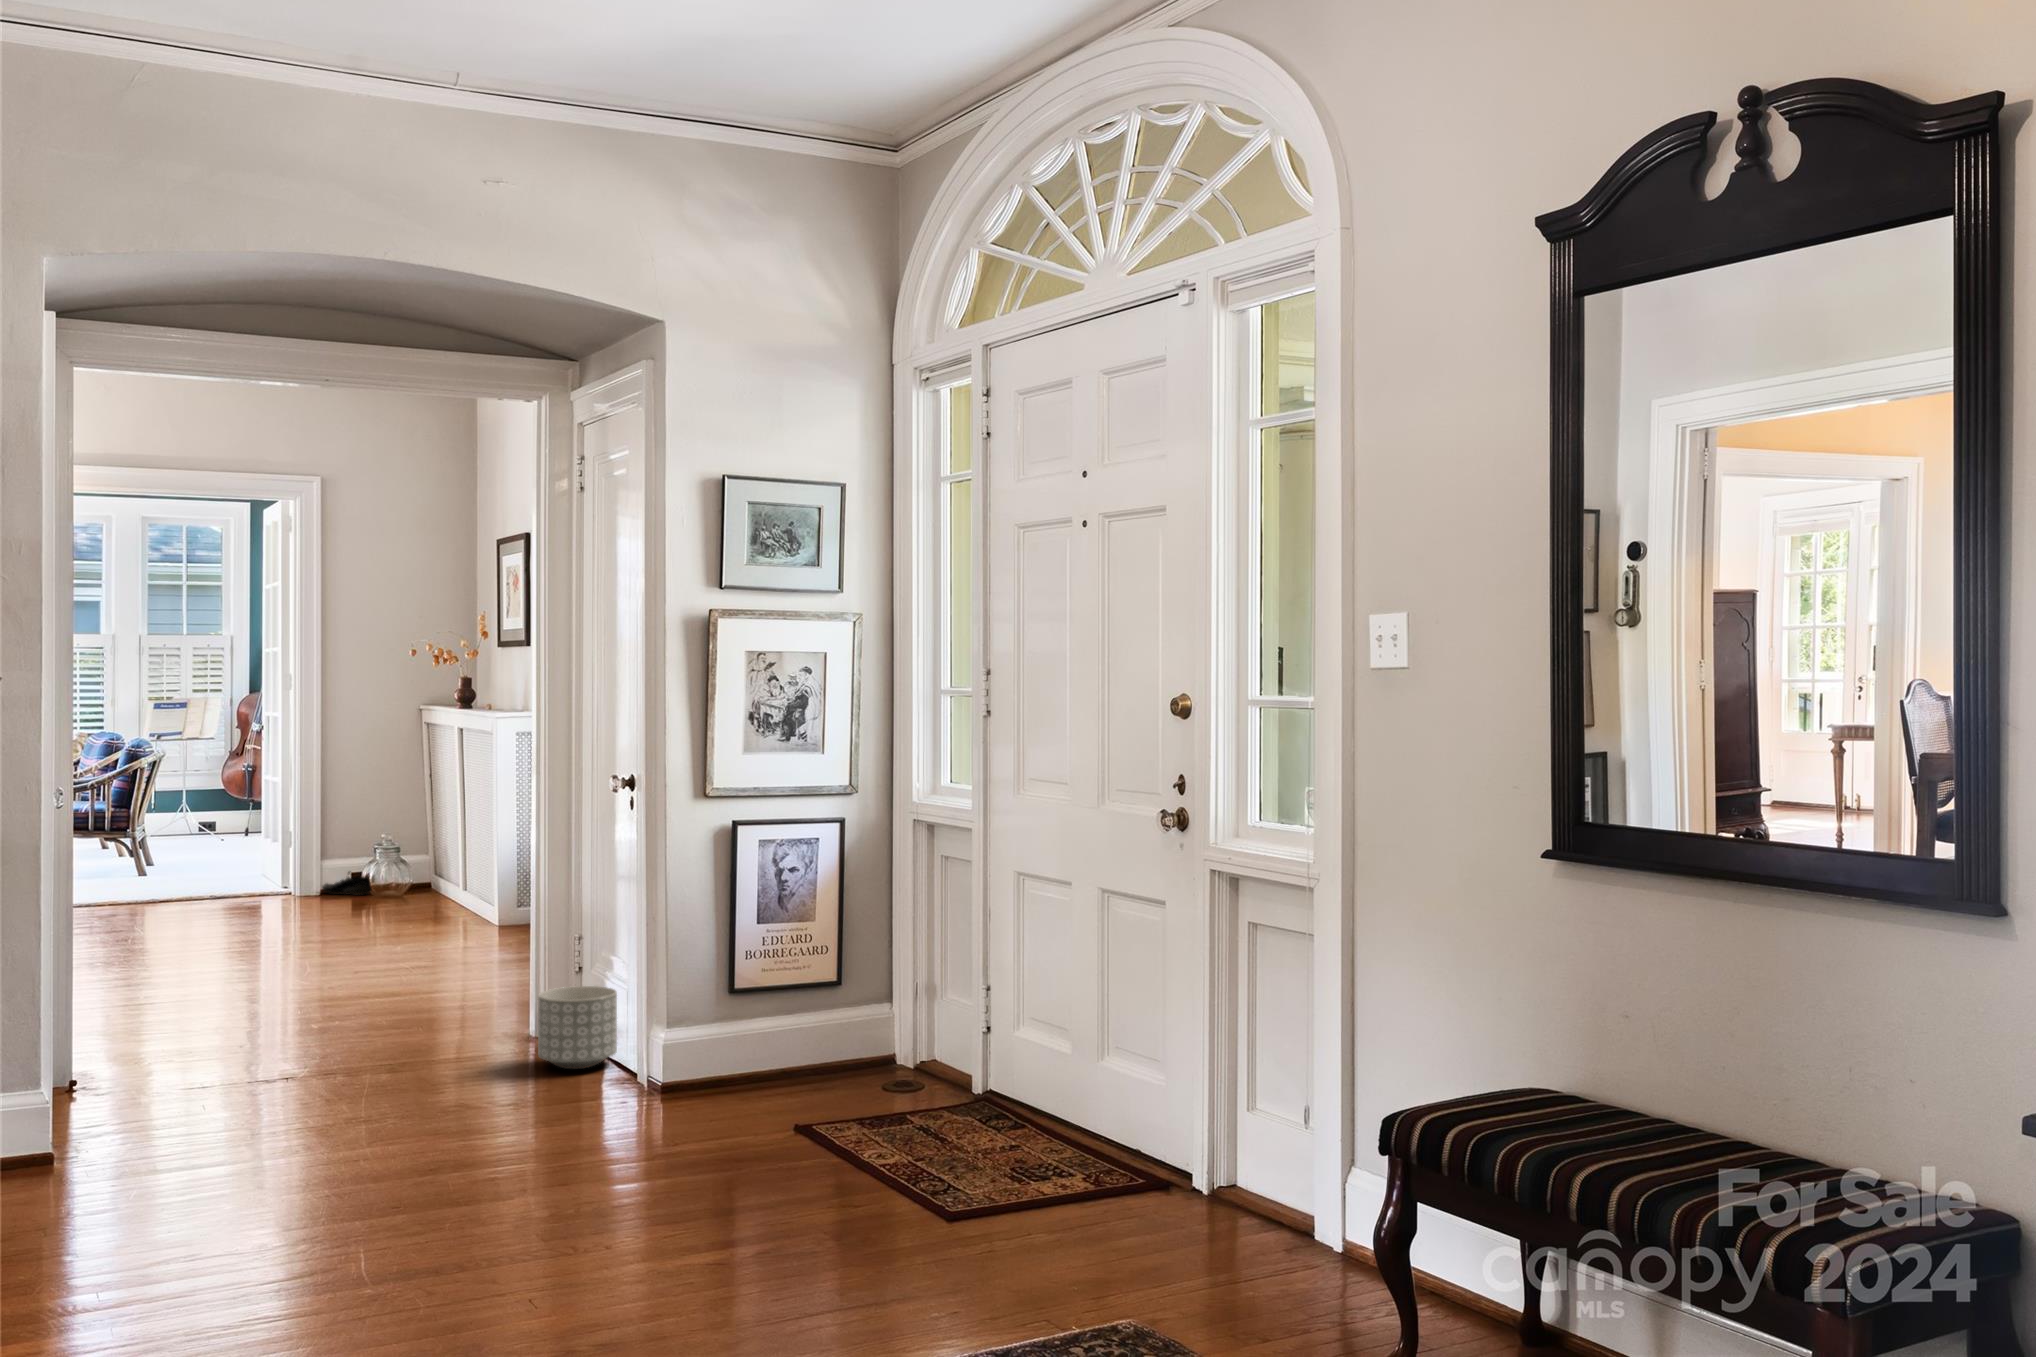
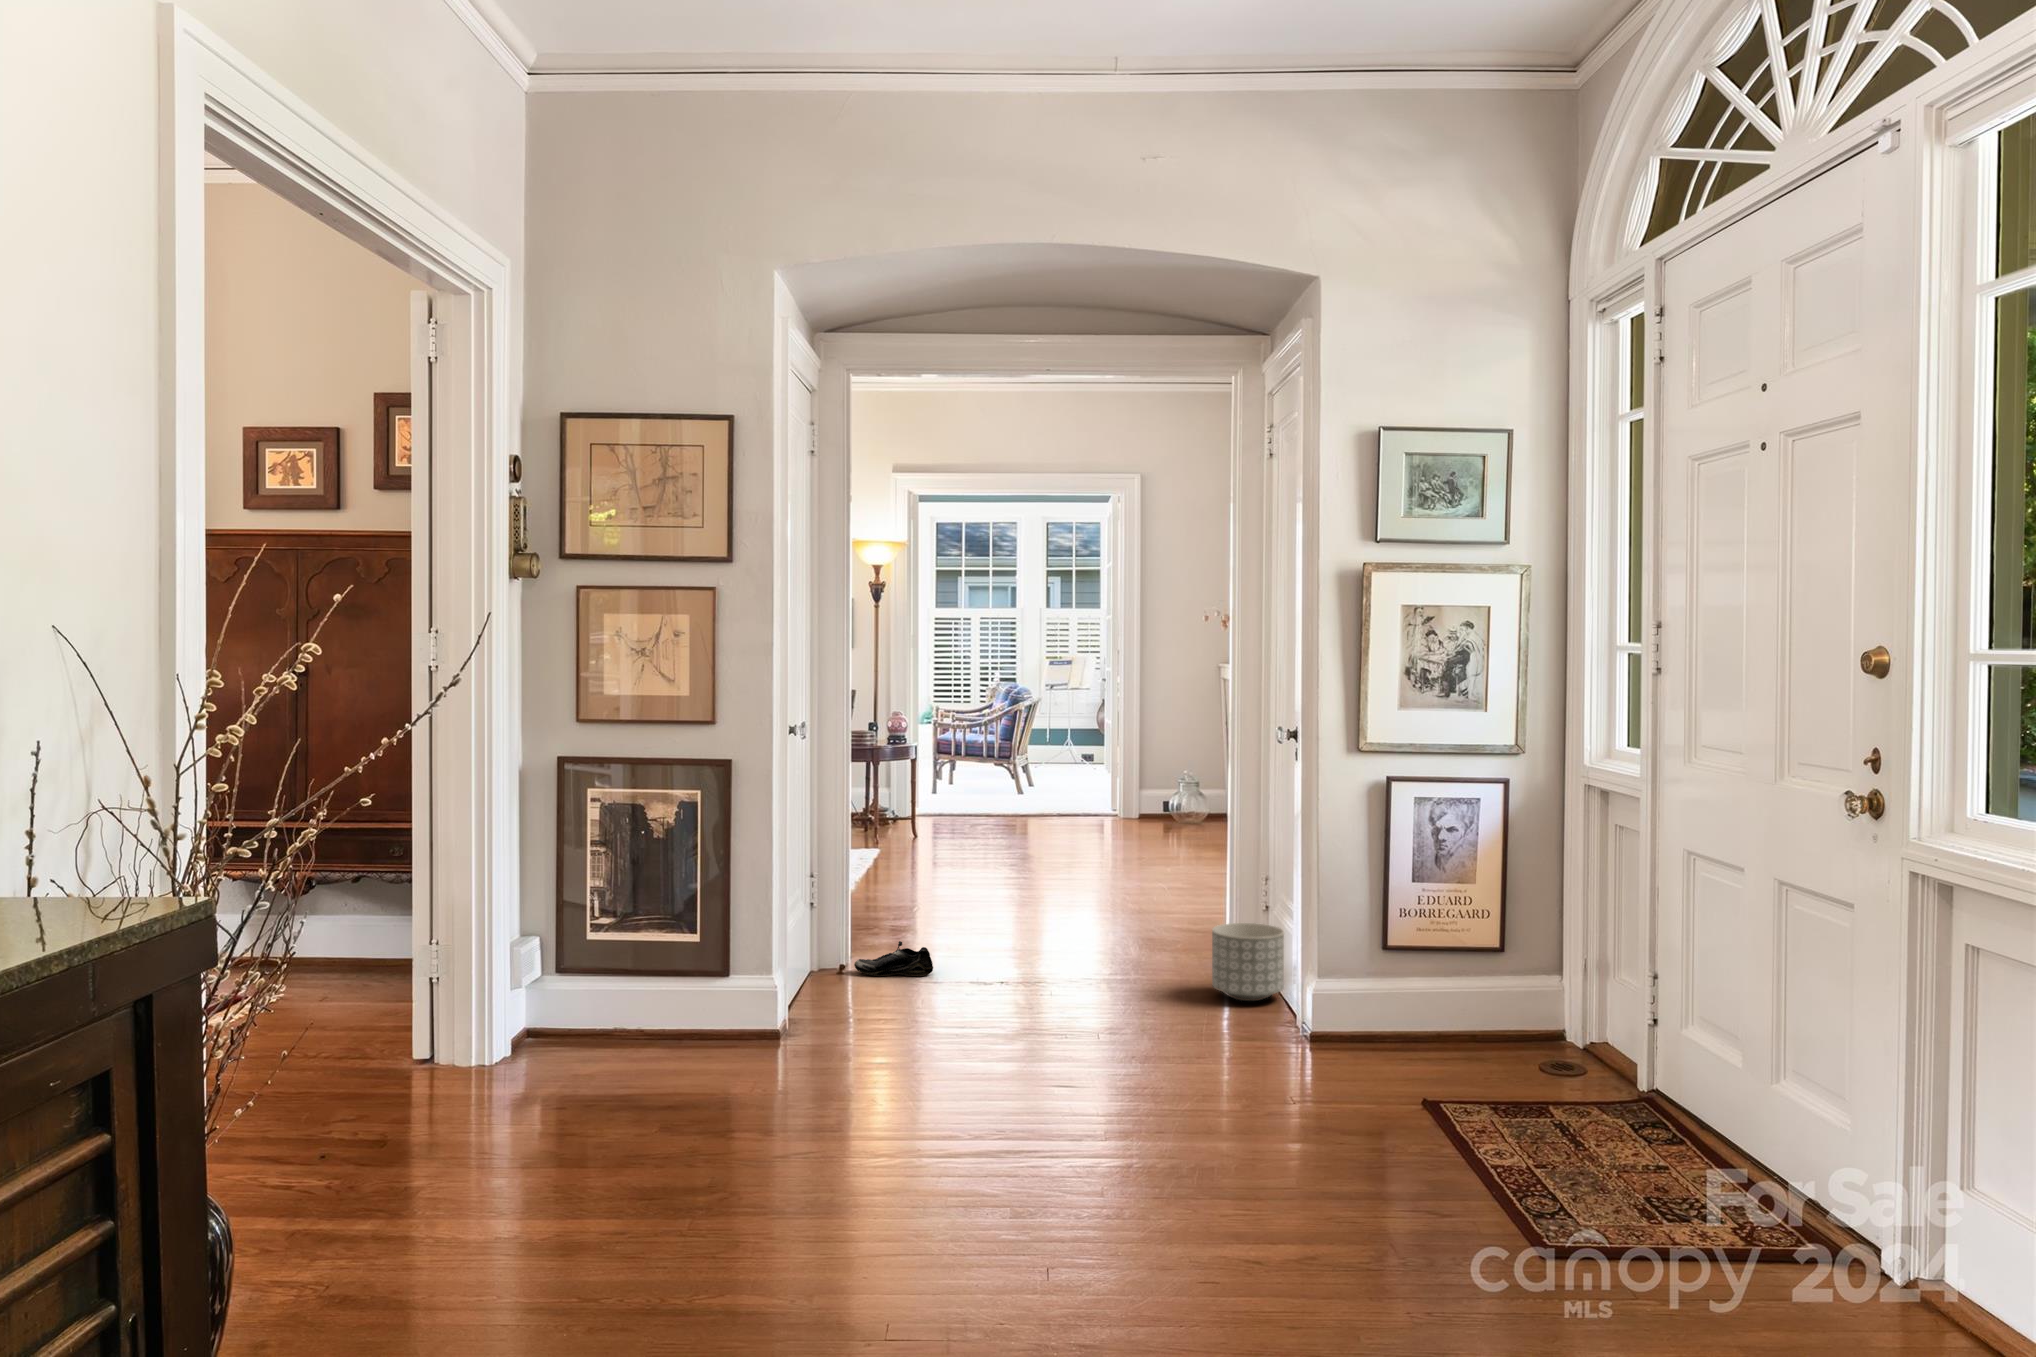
shoe: present [322,872,372,895] -> present [854,941,933,976]

